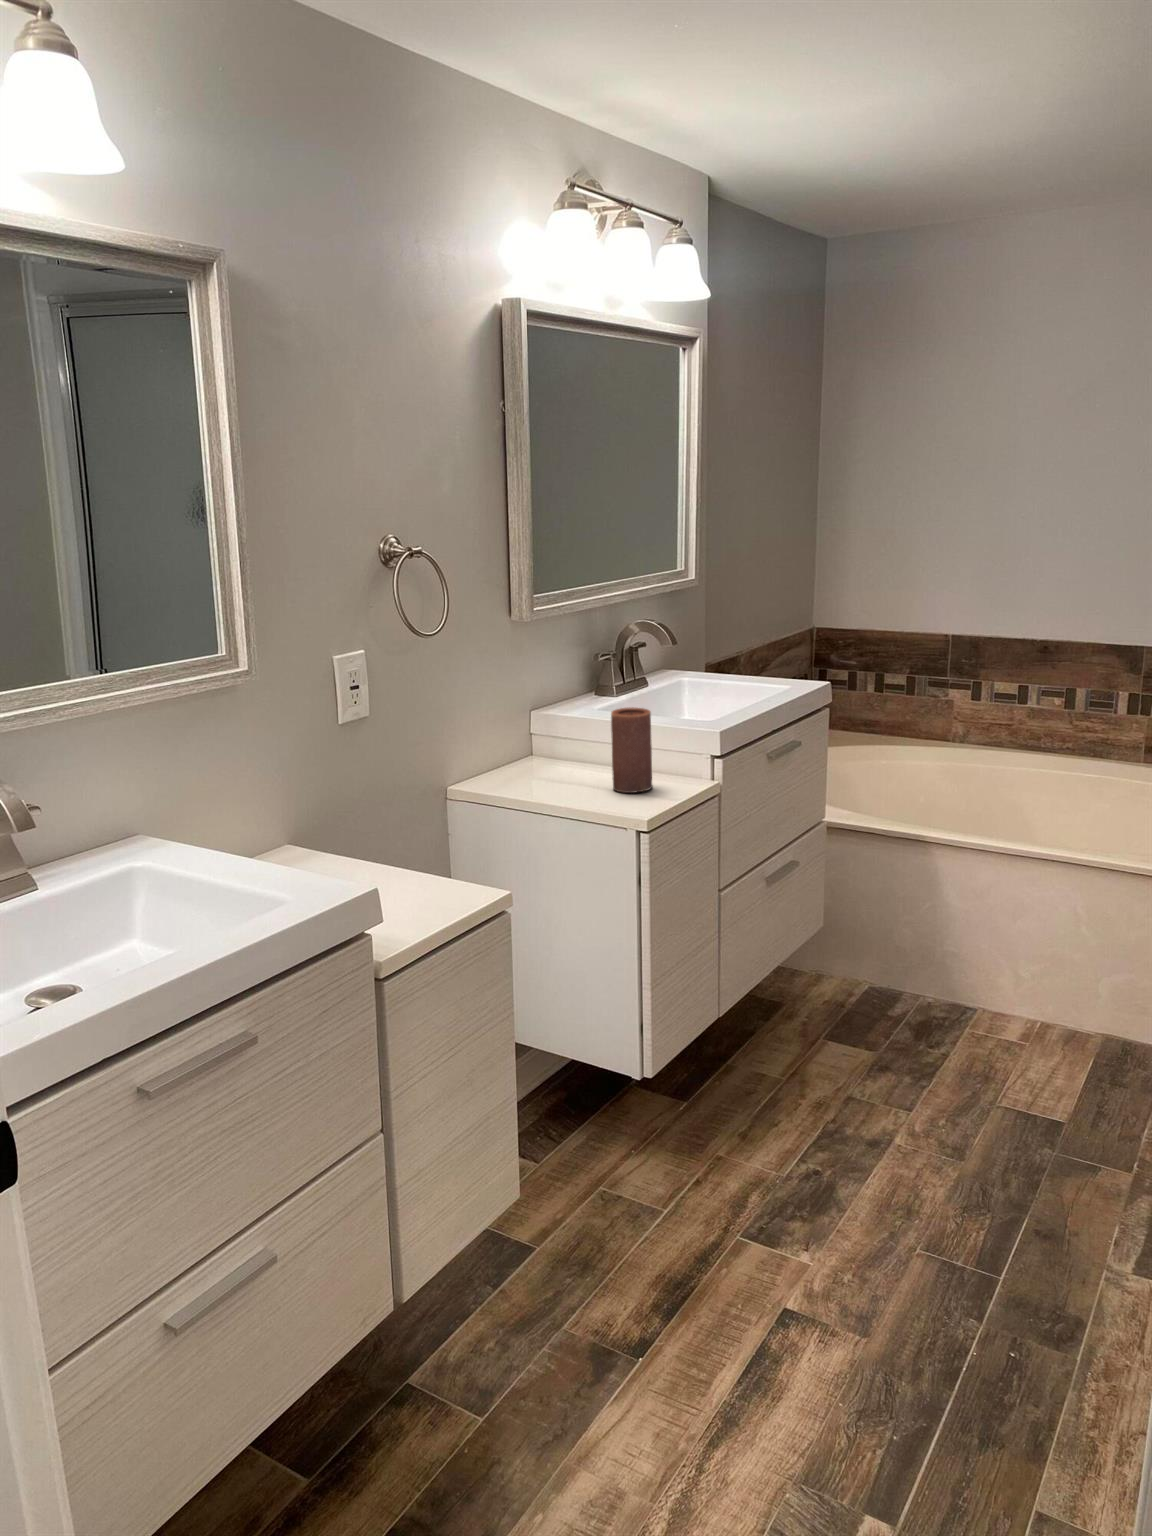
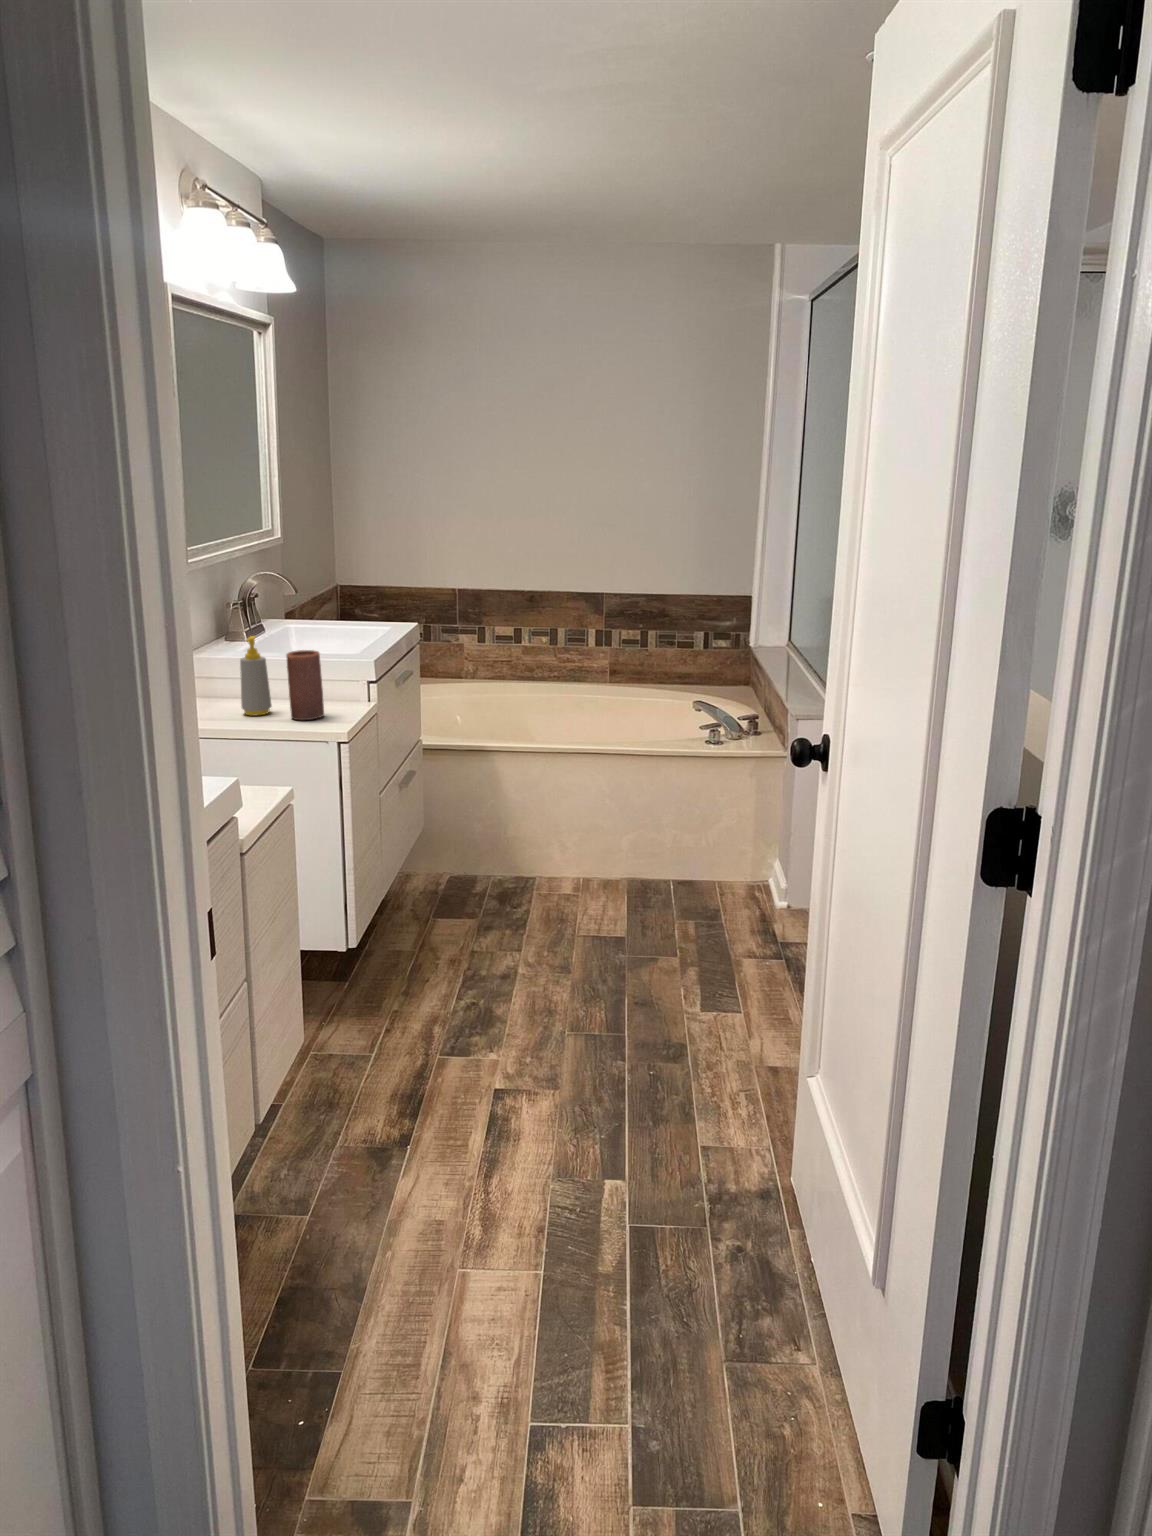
soap bottle: none [567,685,602,779] -> present [240,636,272,715]

